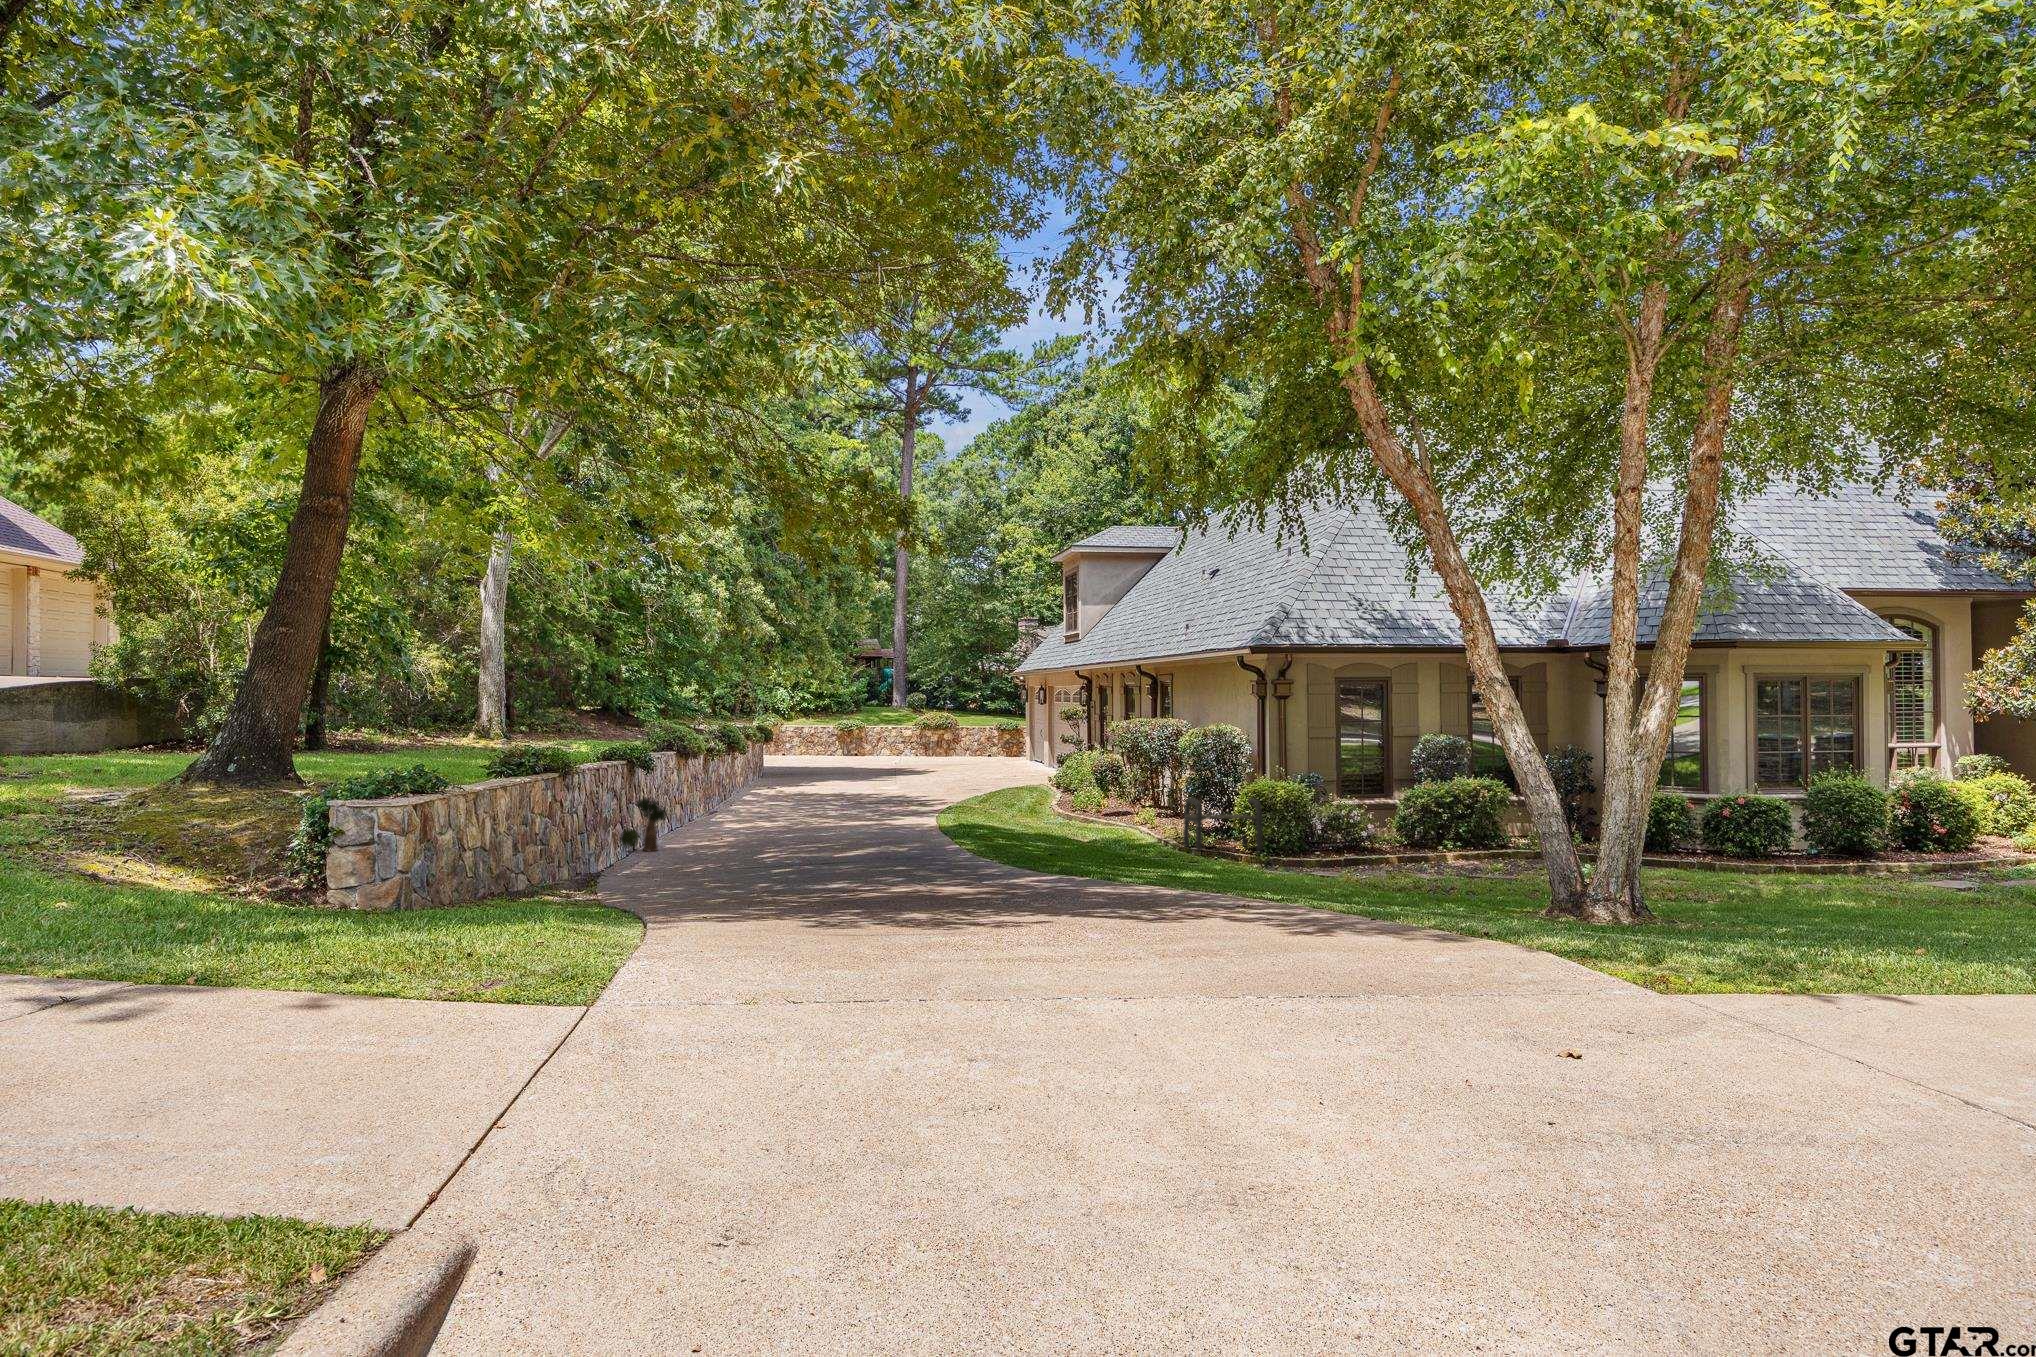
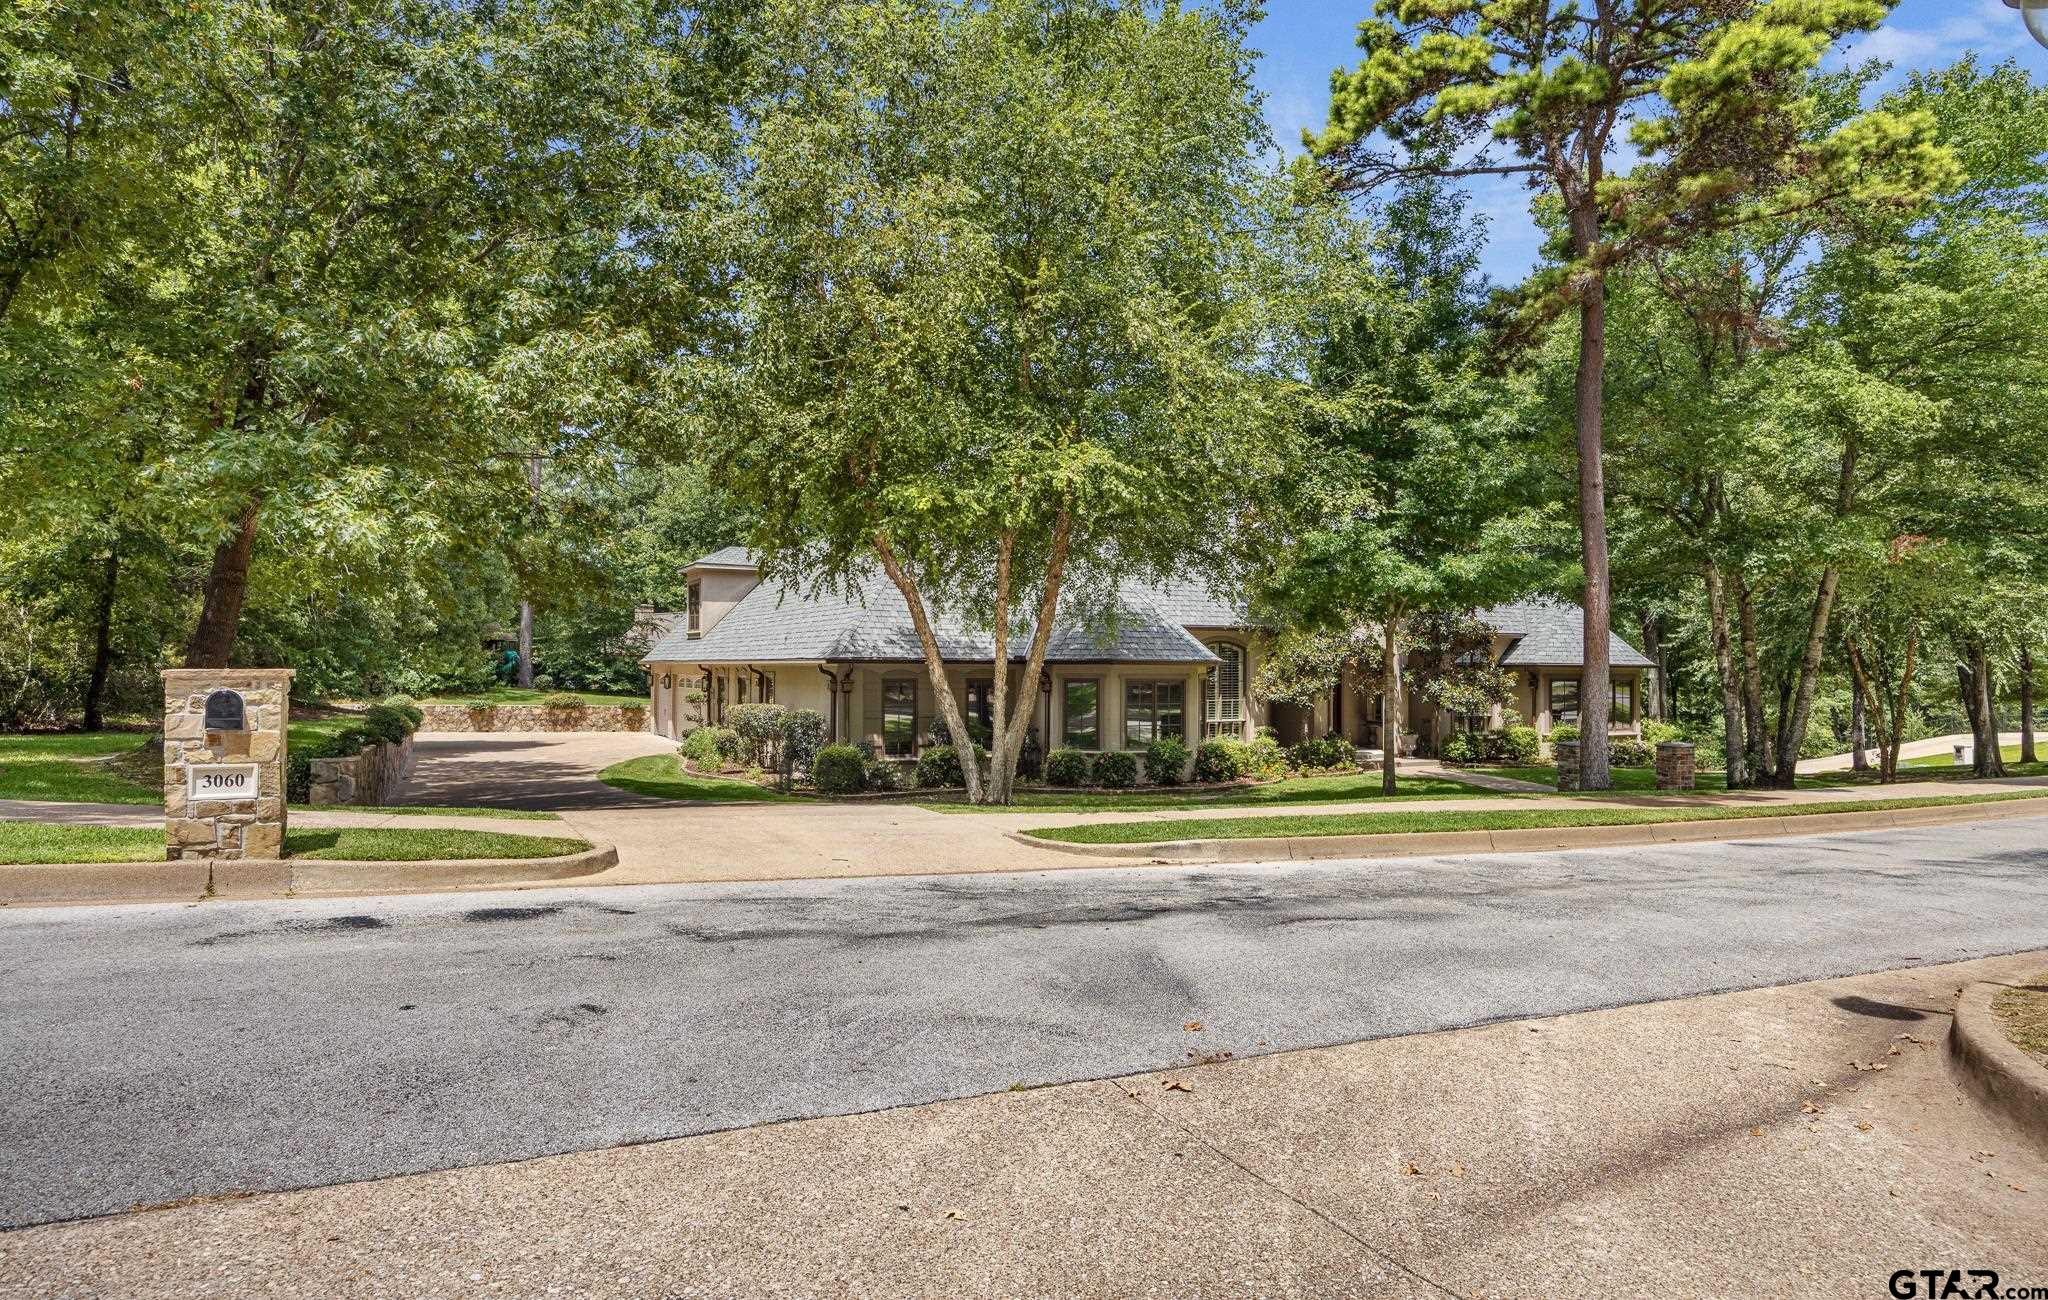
potted plant: present [620,797,666,851] -> none [385,765,420,803]

